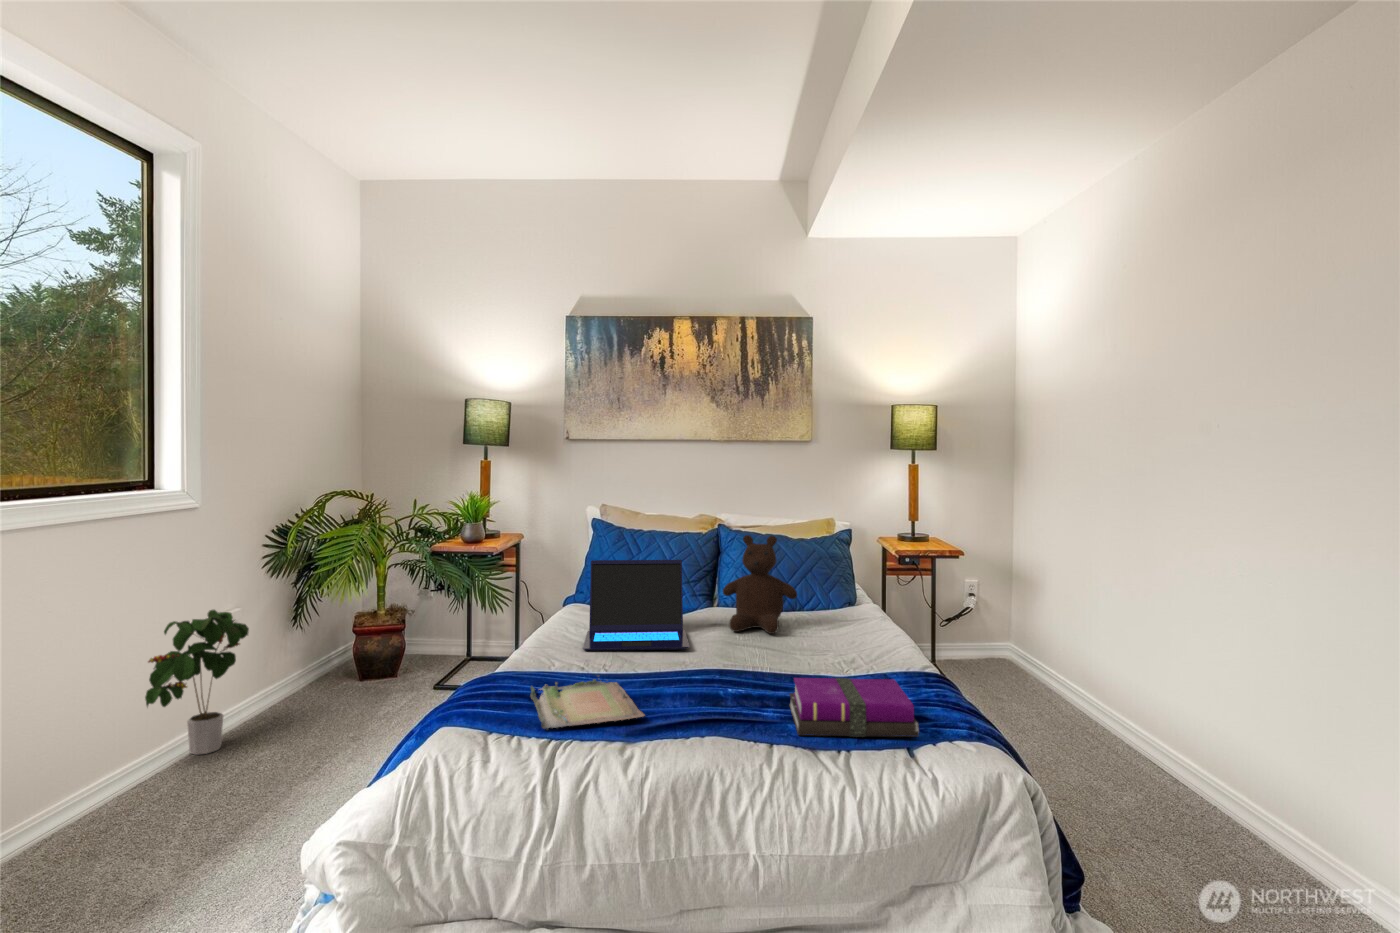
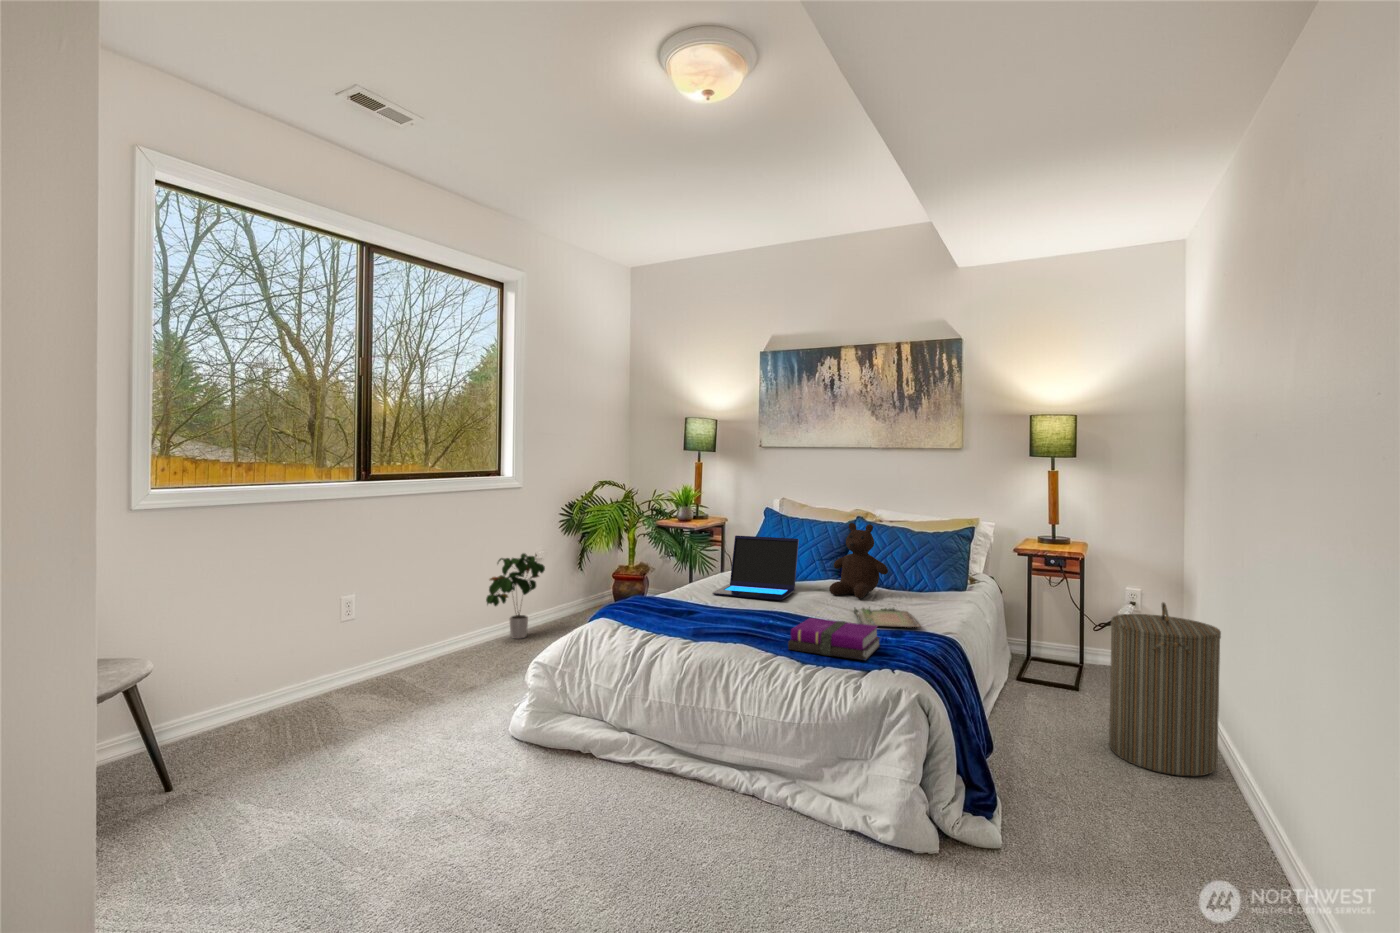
laundry hamper: none [1069,608,1189,804] -> present [1109,602,1221,776]
tray: present [531,679,644,729] -> present [854,608,920,627]

